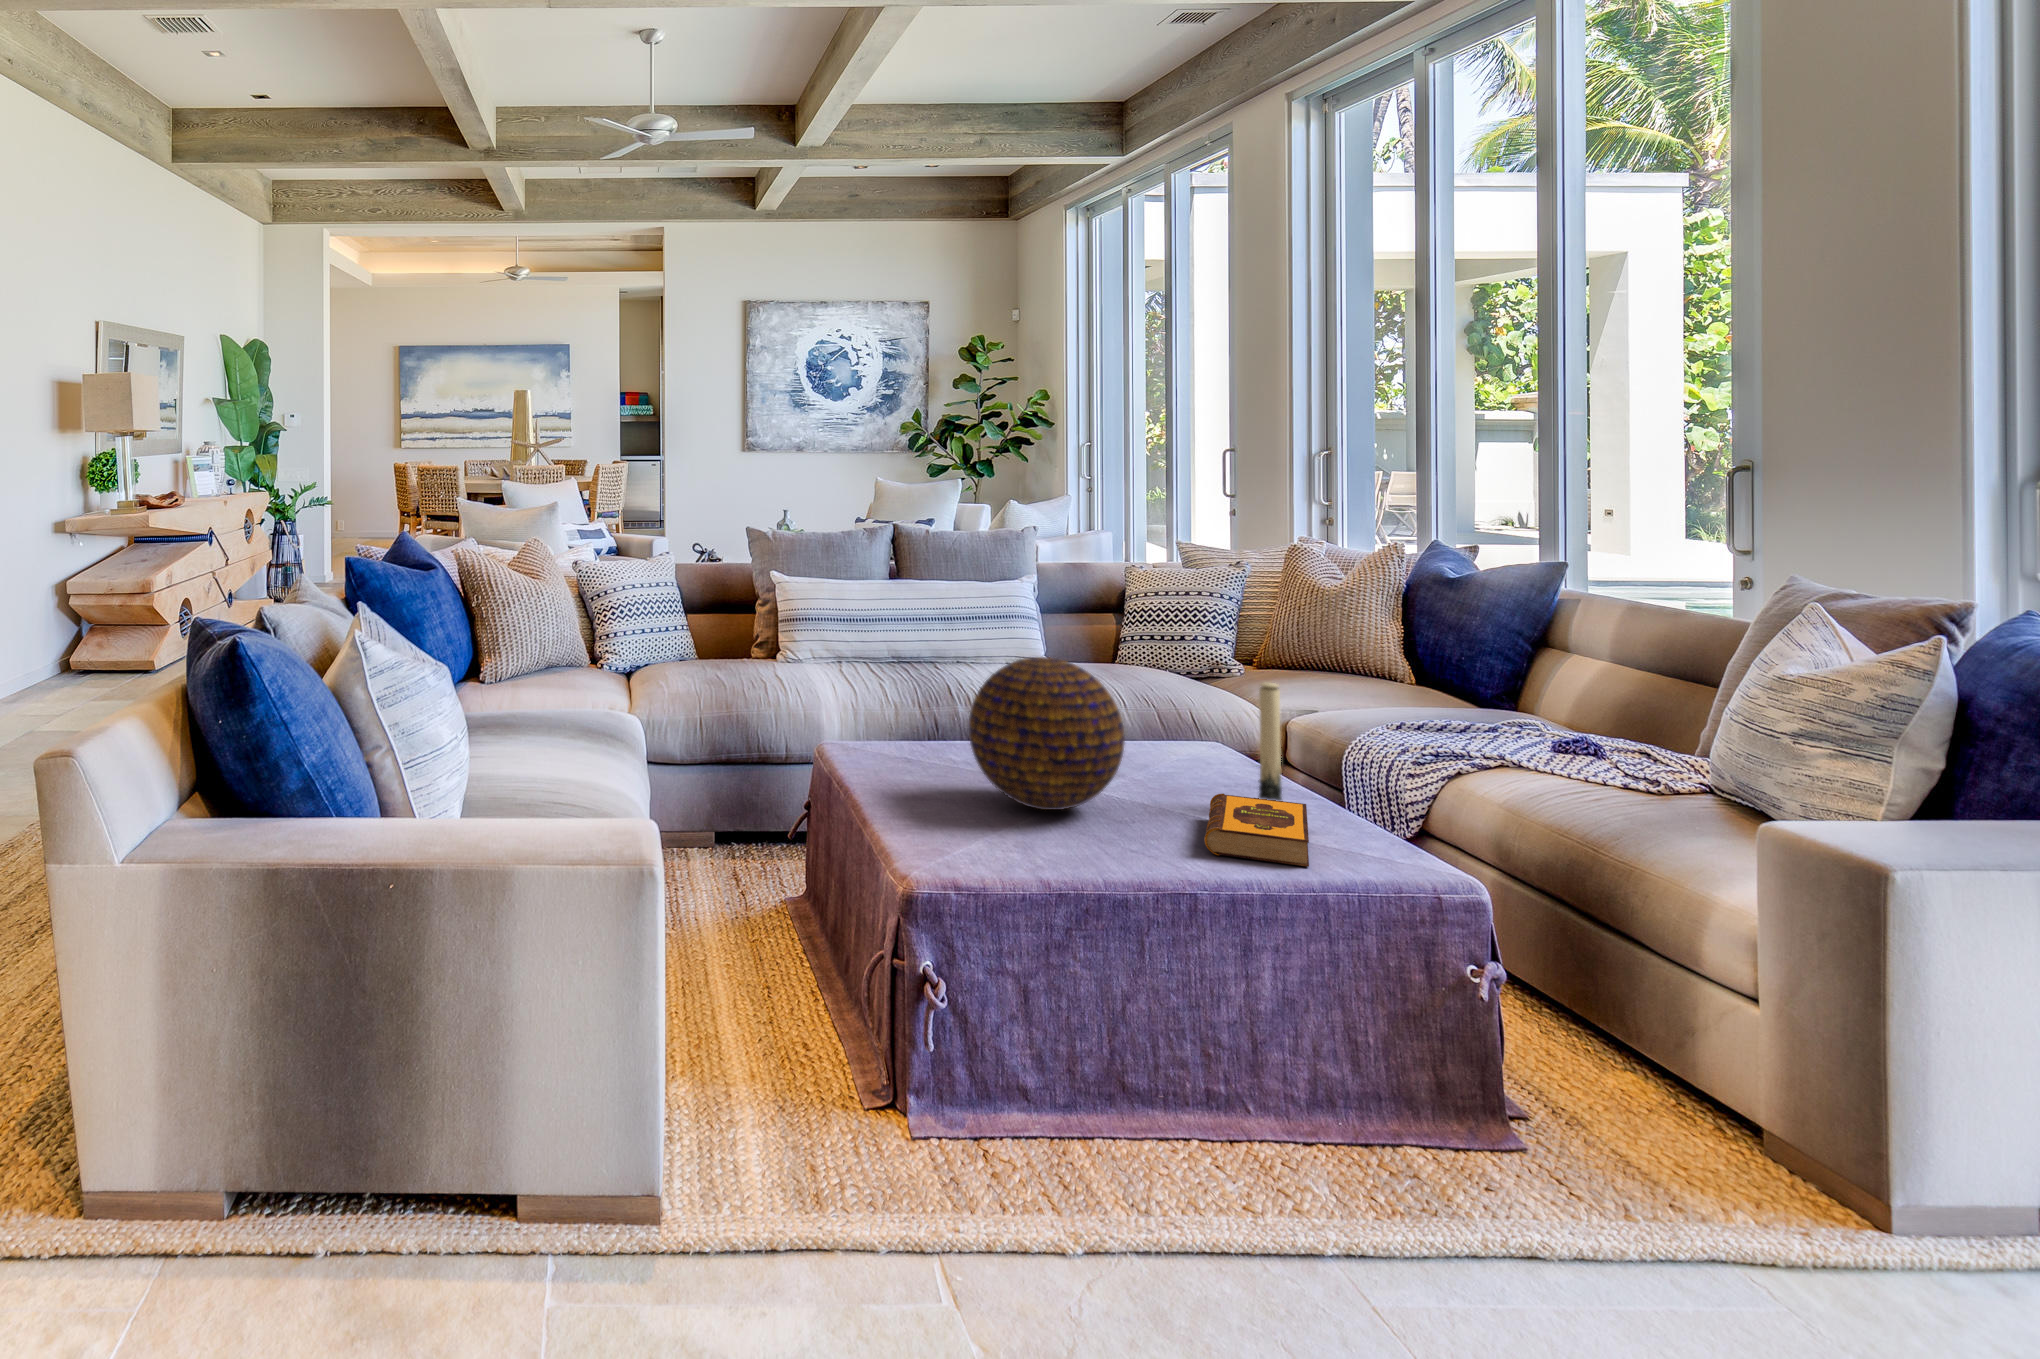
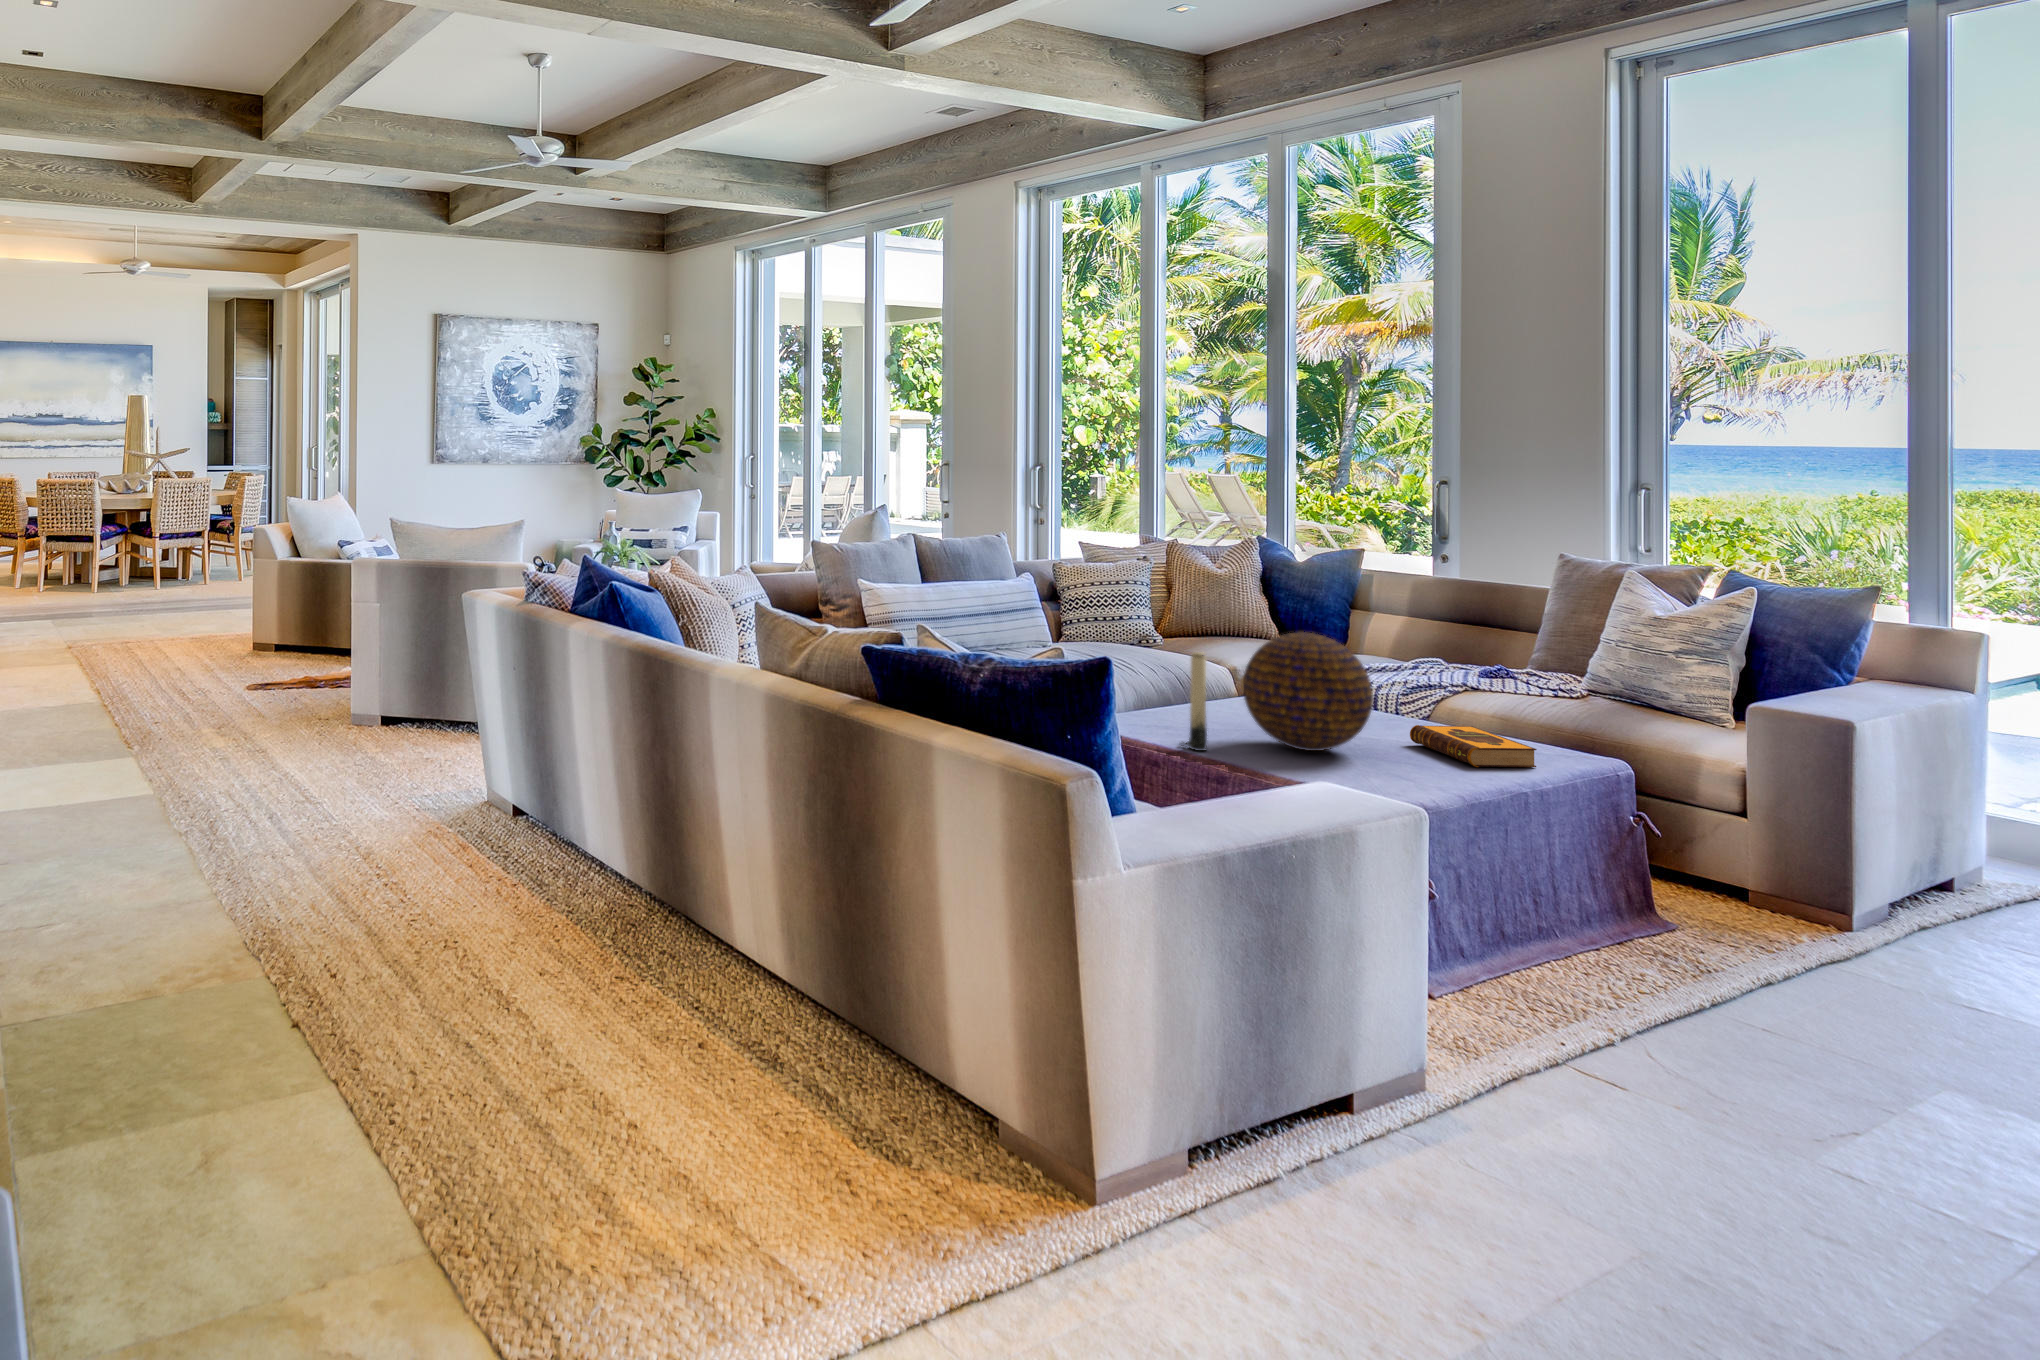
candle: present [1259,683,1282,801] -> present [1179,652,1207,751]

